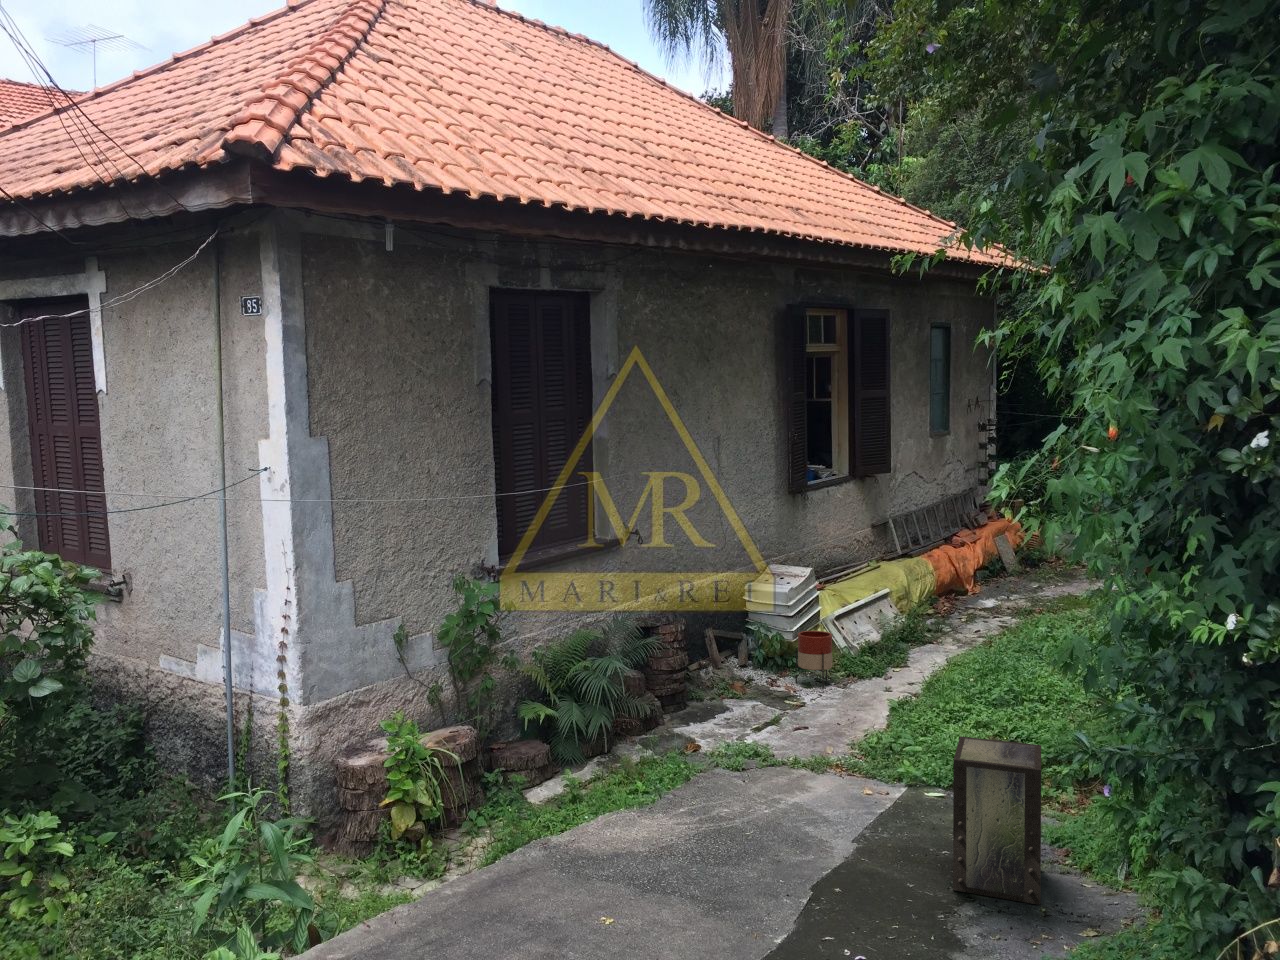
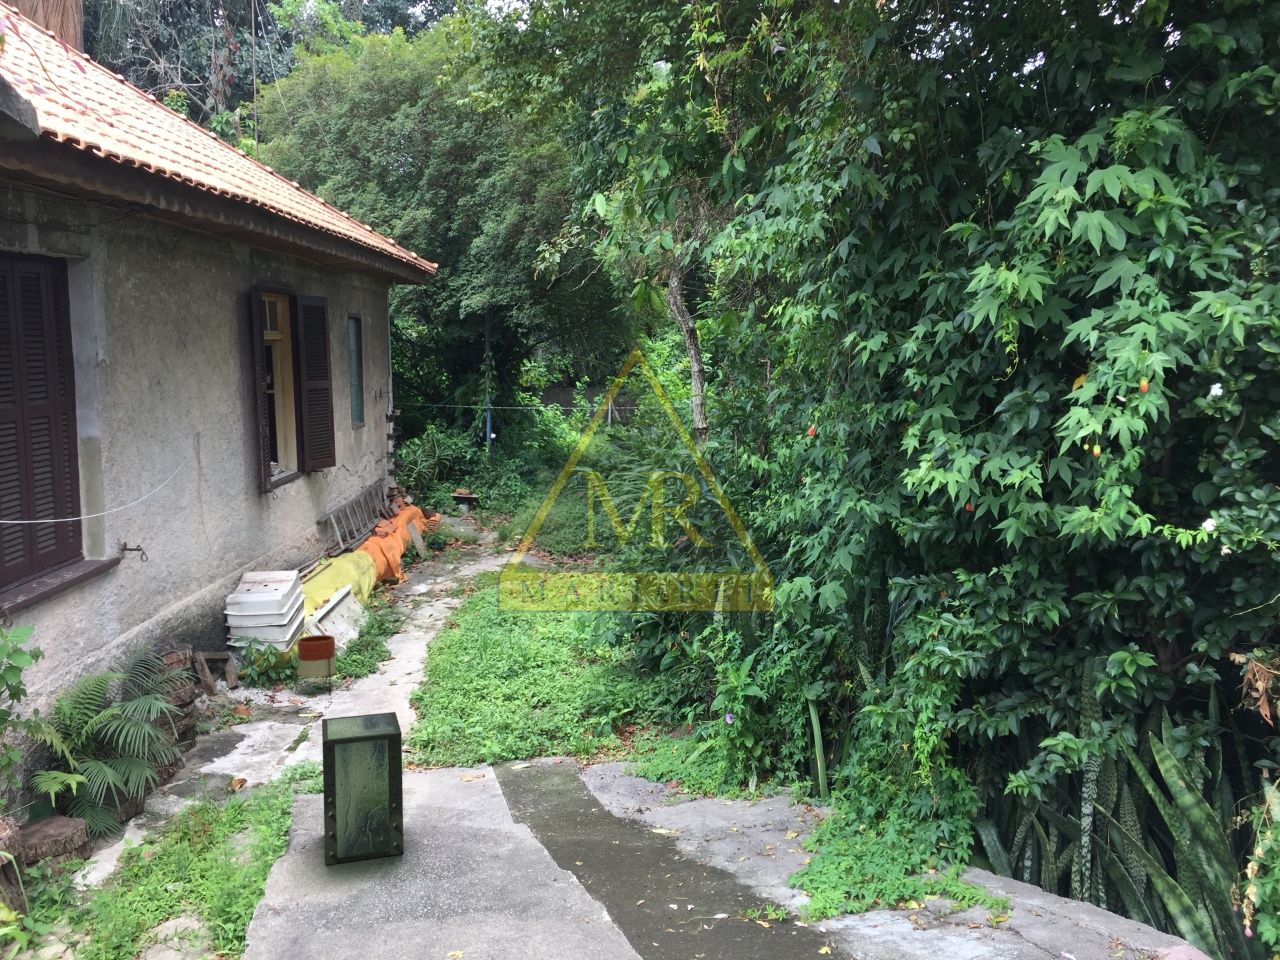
storage box: present [953,736,1041,905] -> present [322,712,404,865]

